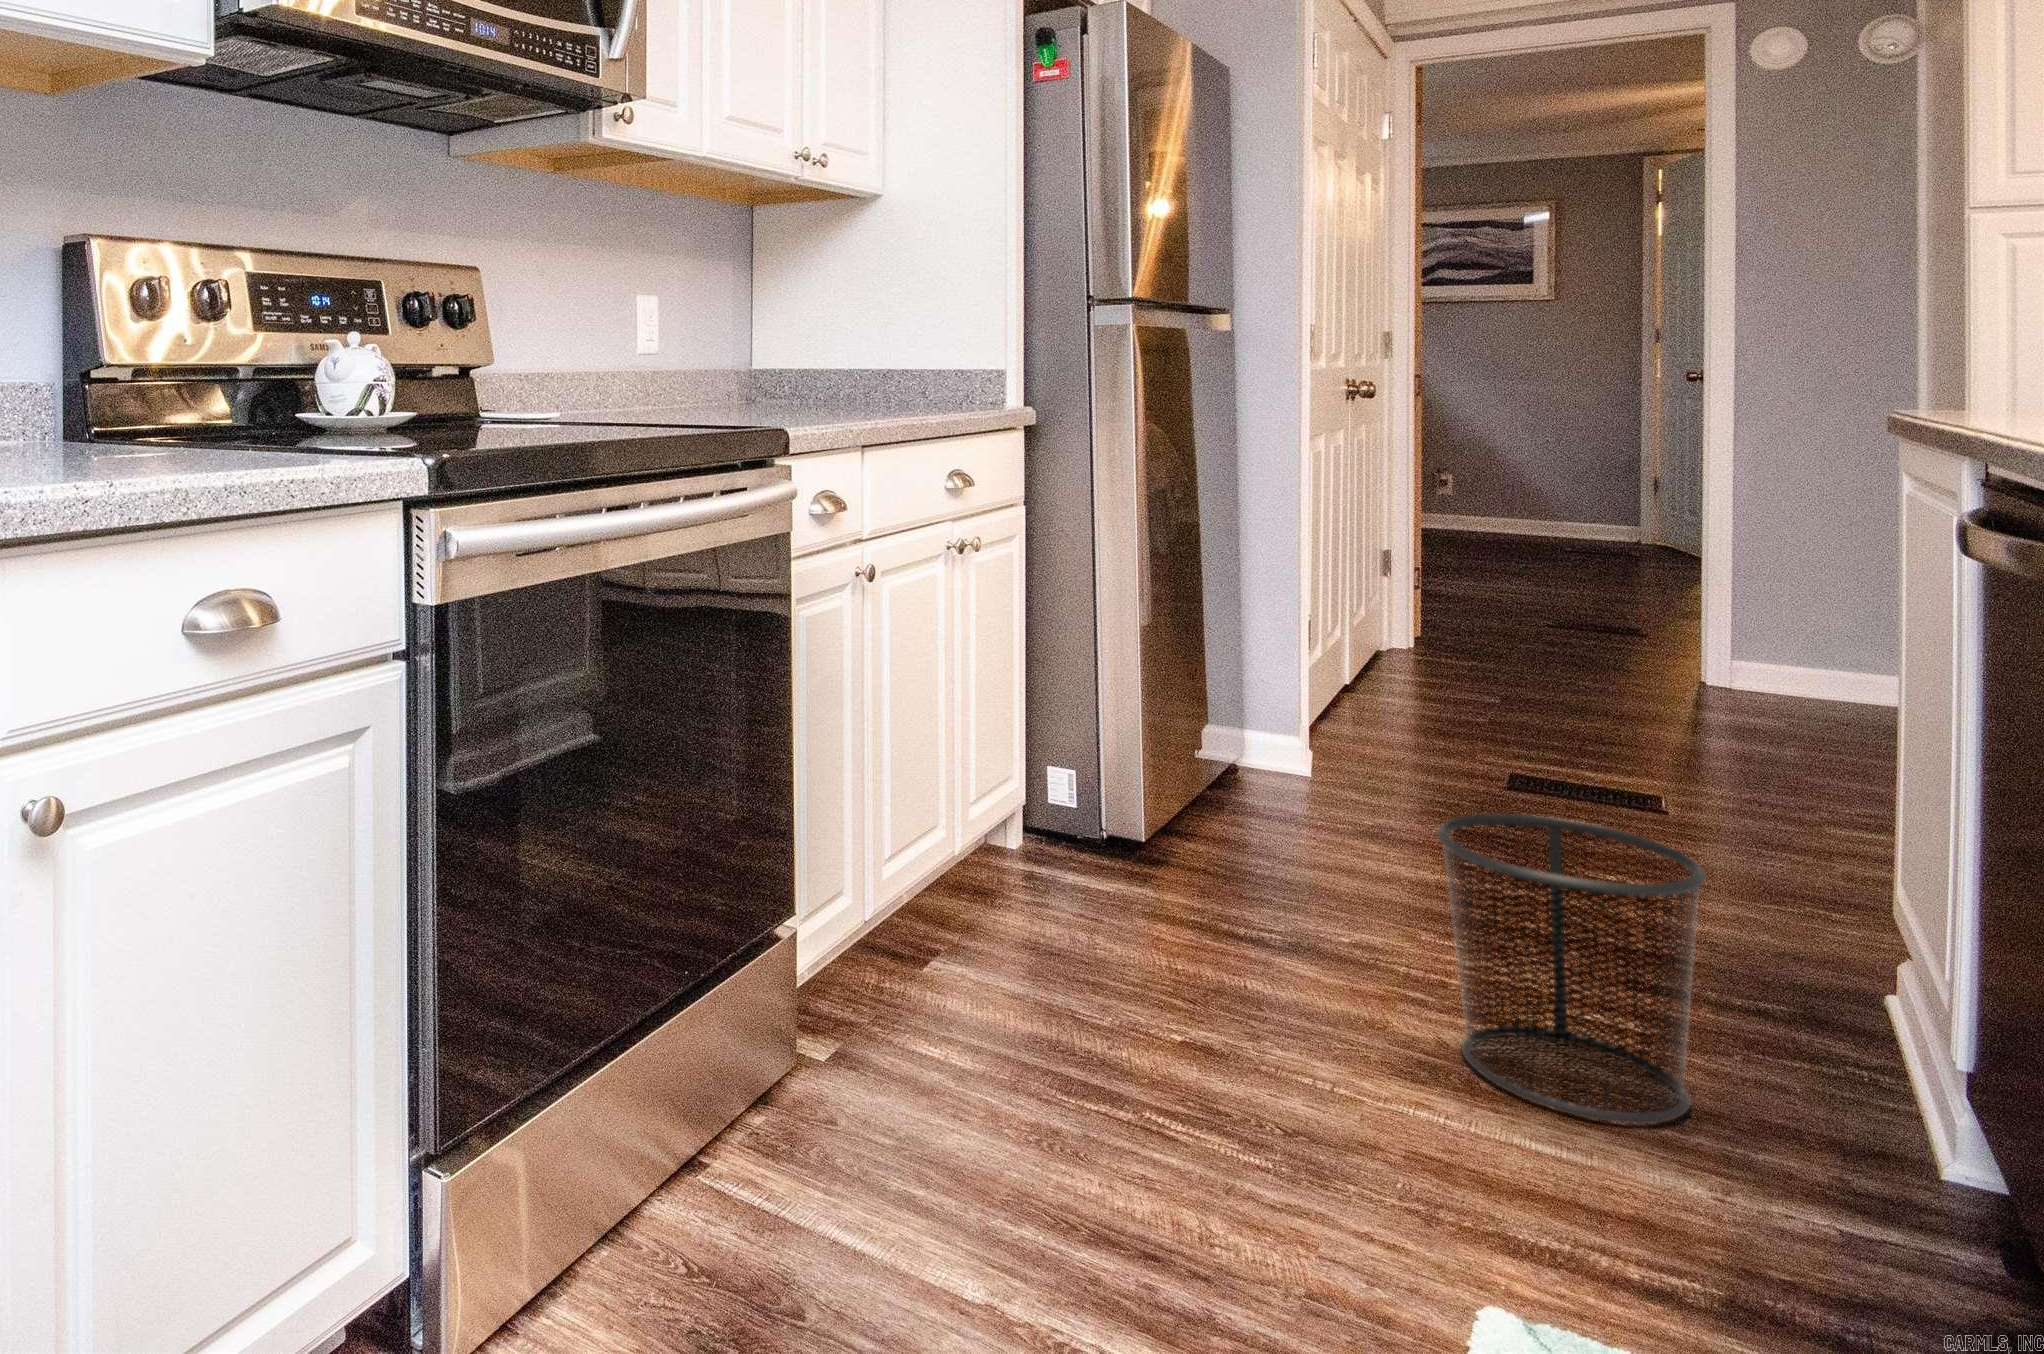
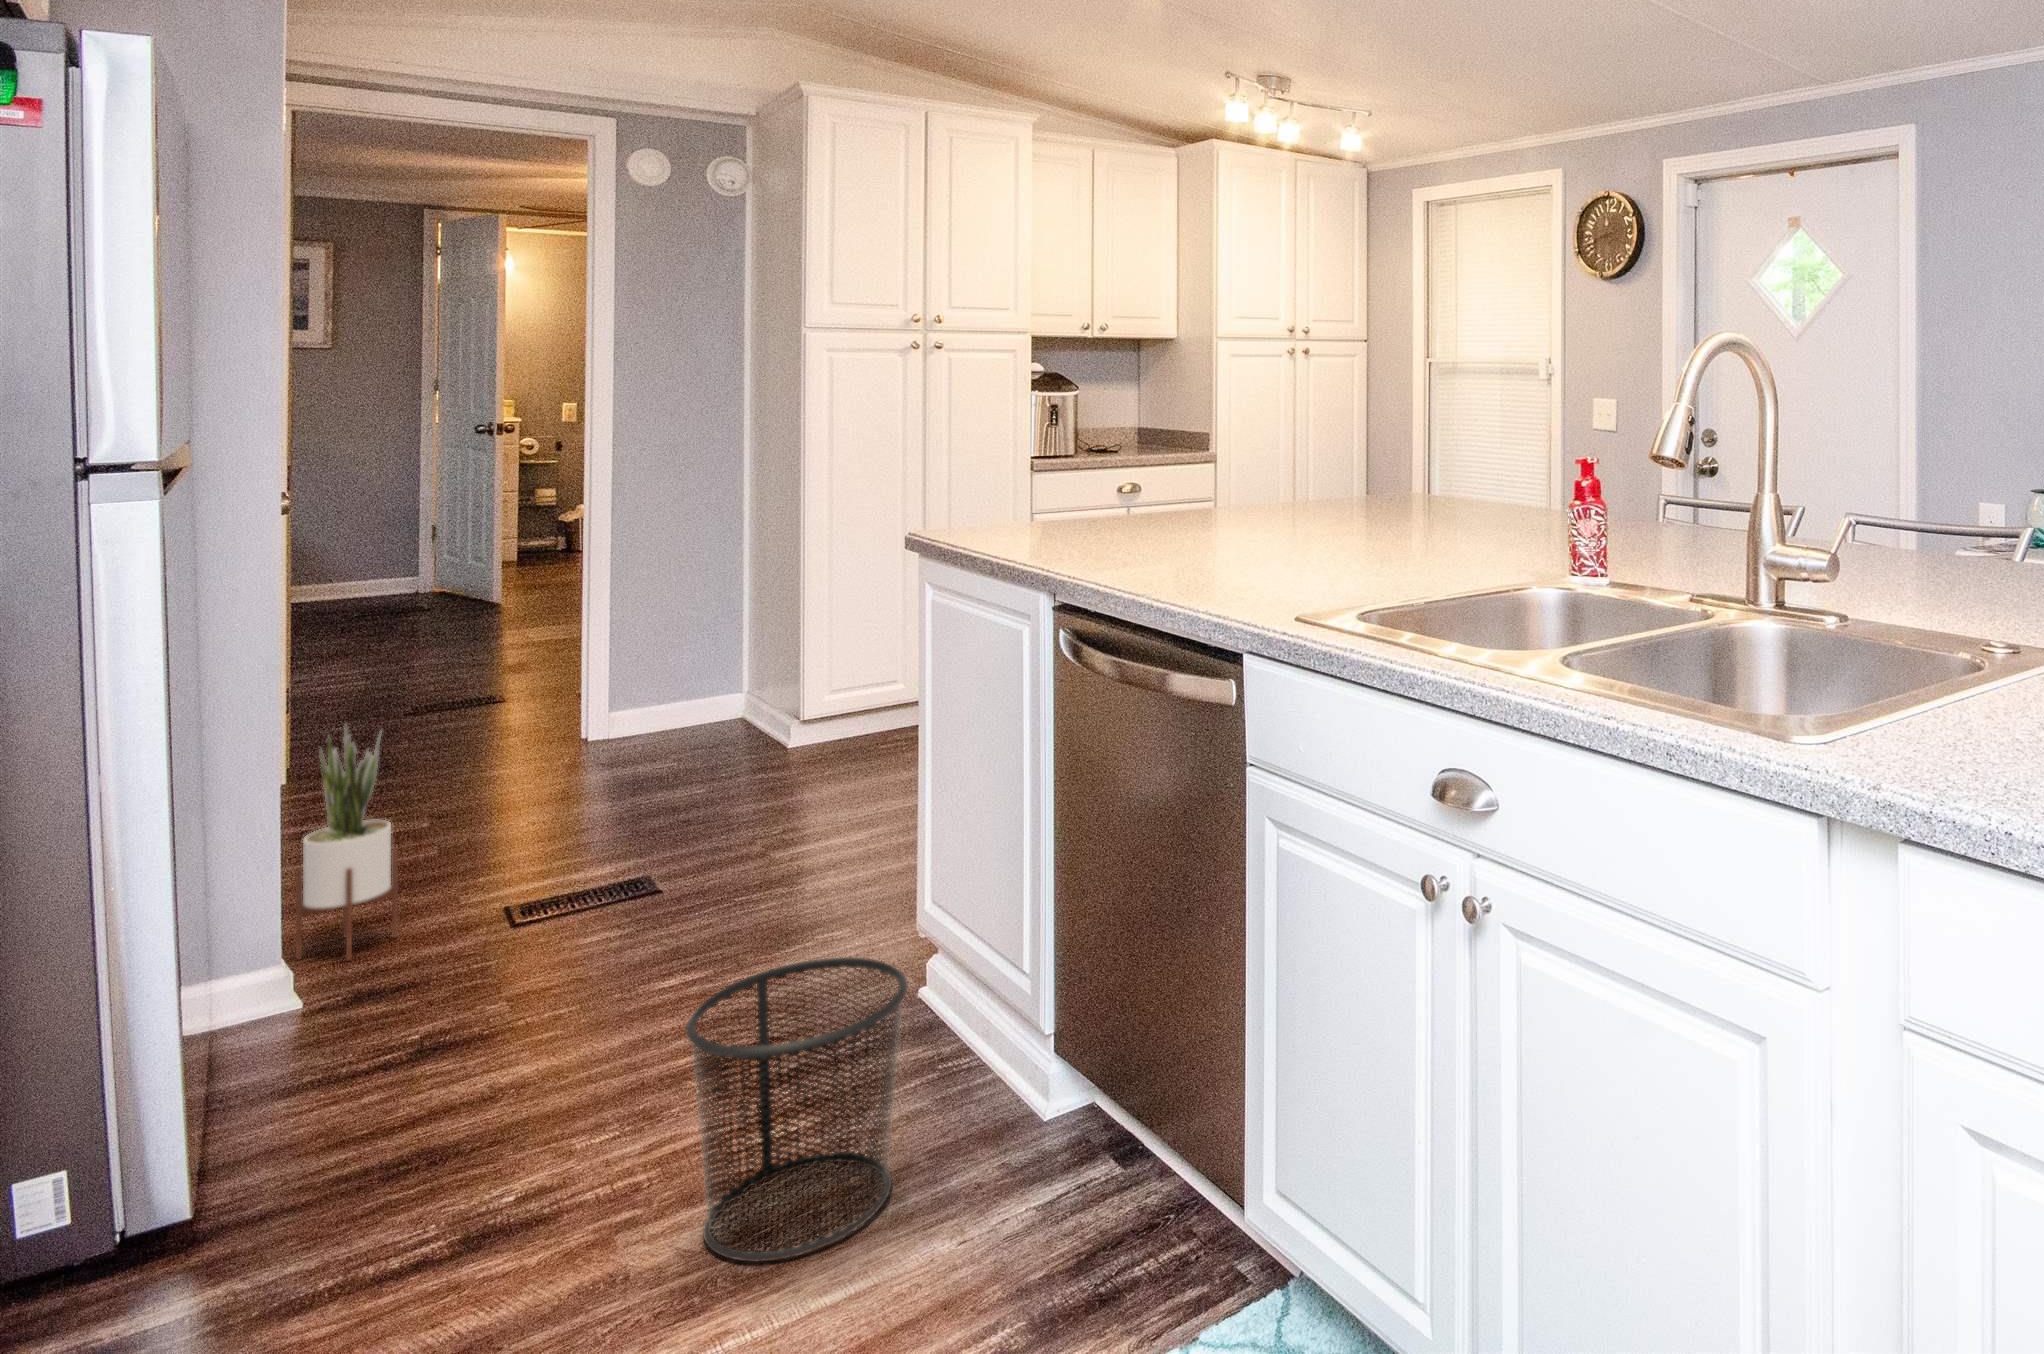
potted plant: none [1333,561,1412,763] -> present [296,729,398,961]

